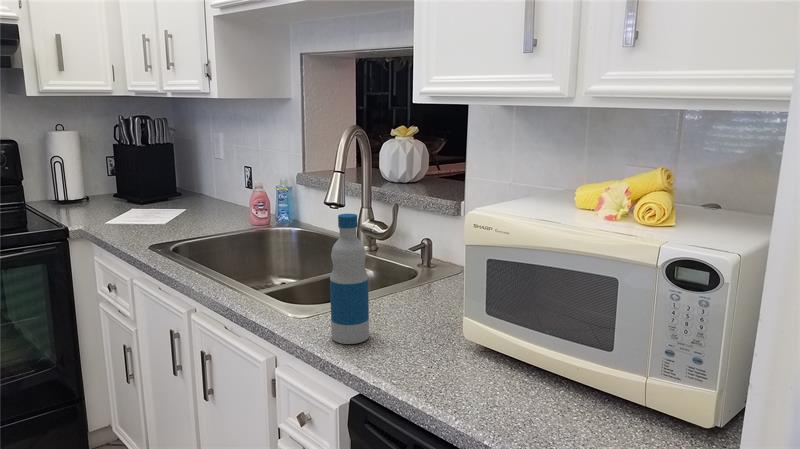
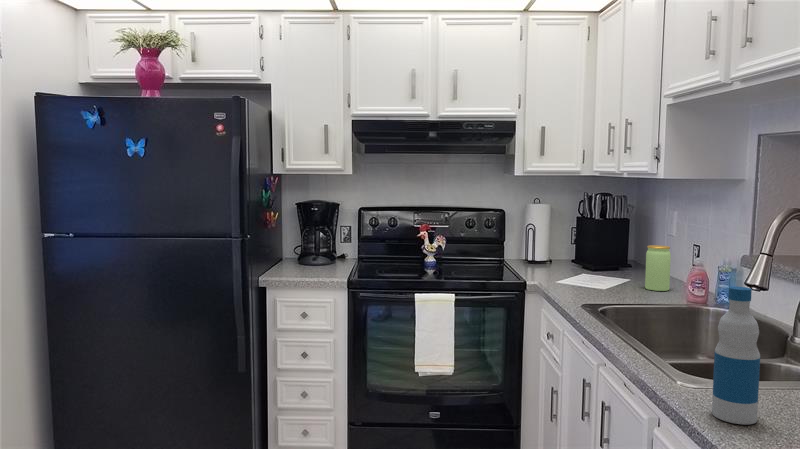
jar: none [204,170,230,218] -> present [645,245,671,291]

